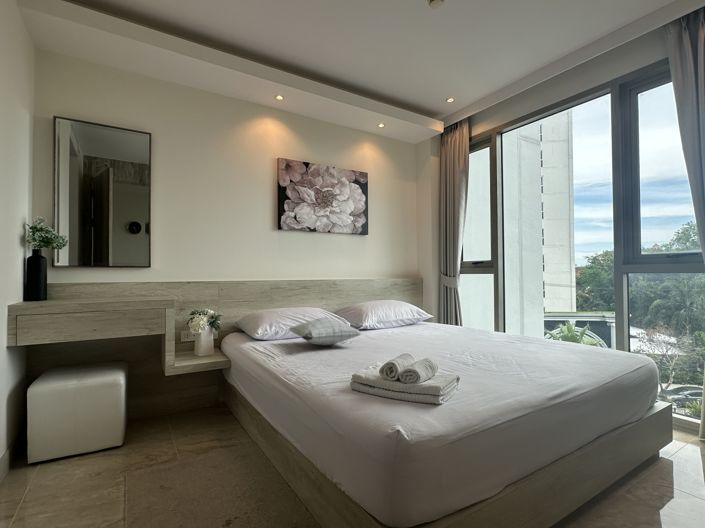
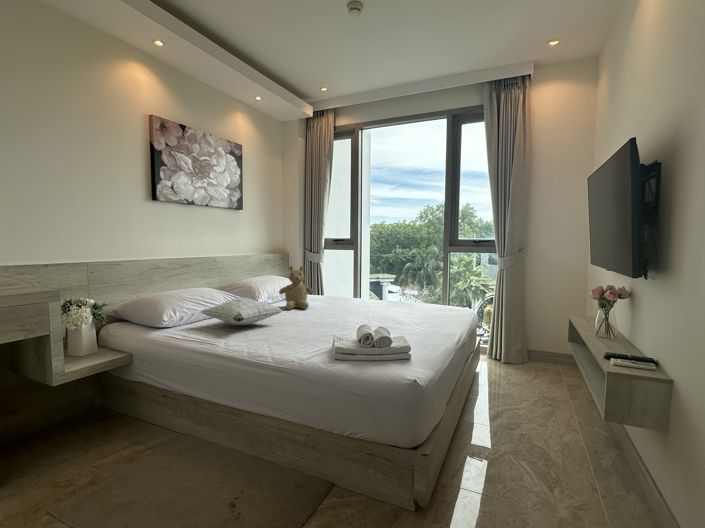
teddy bear: none [385,288,421,335] -> present [279,266,313,309]

